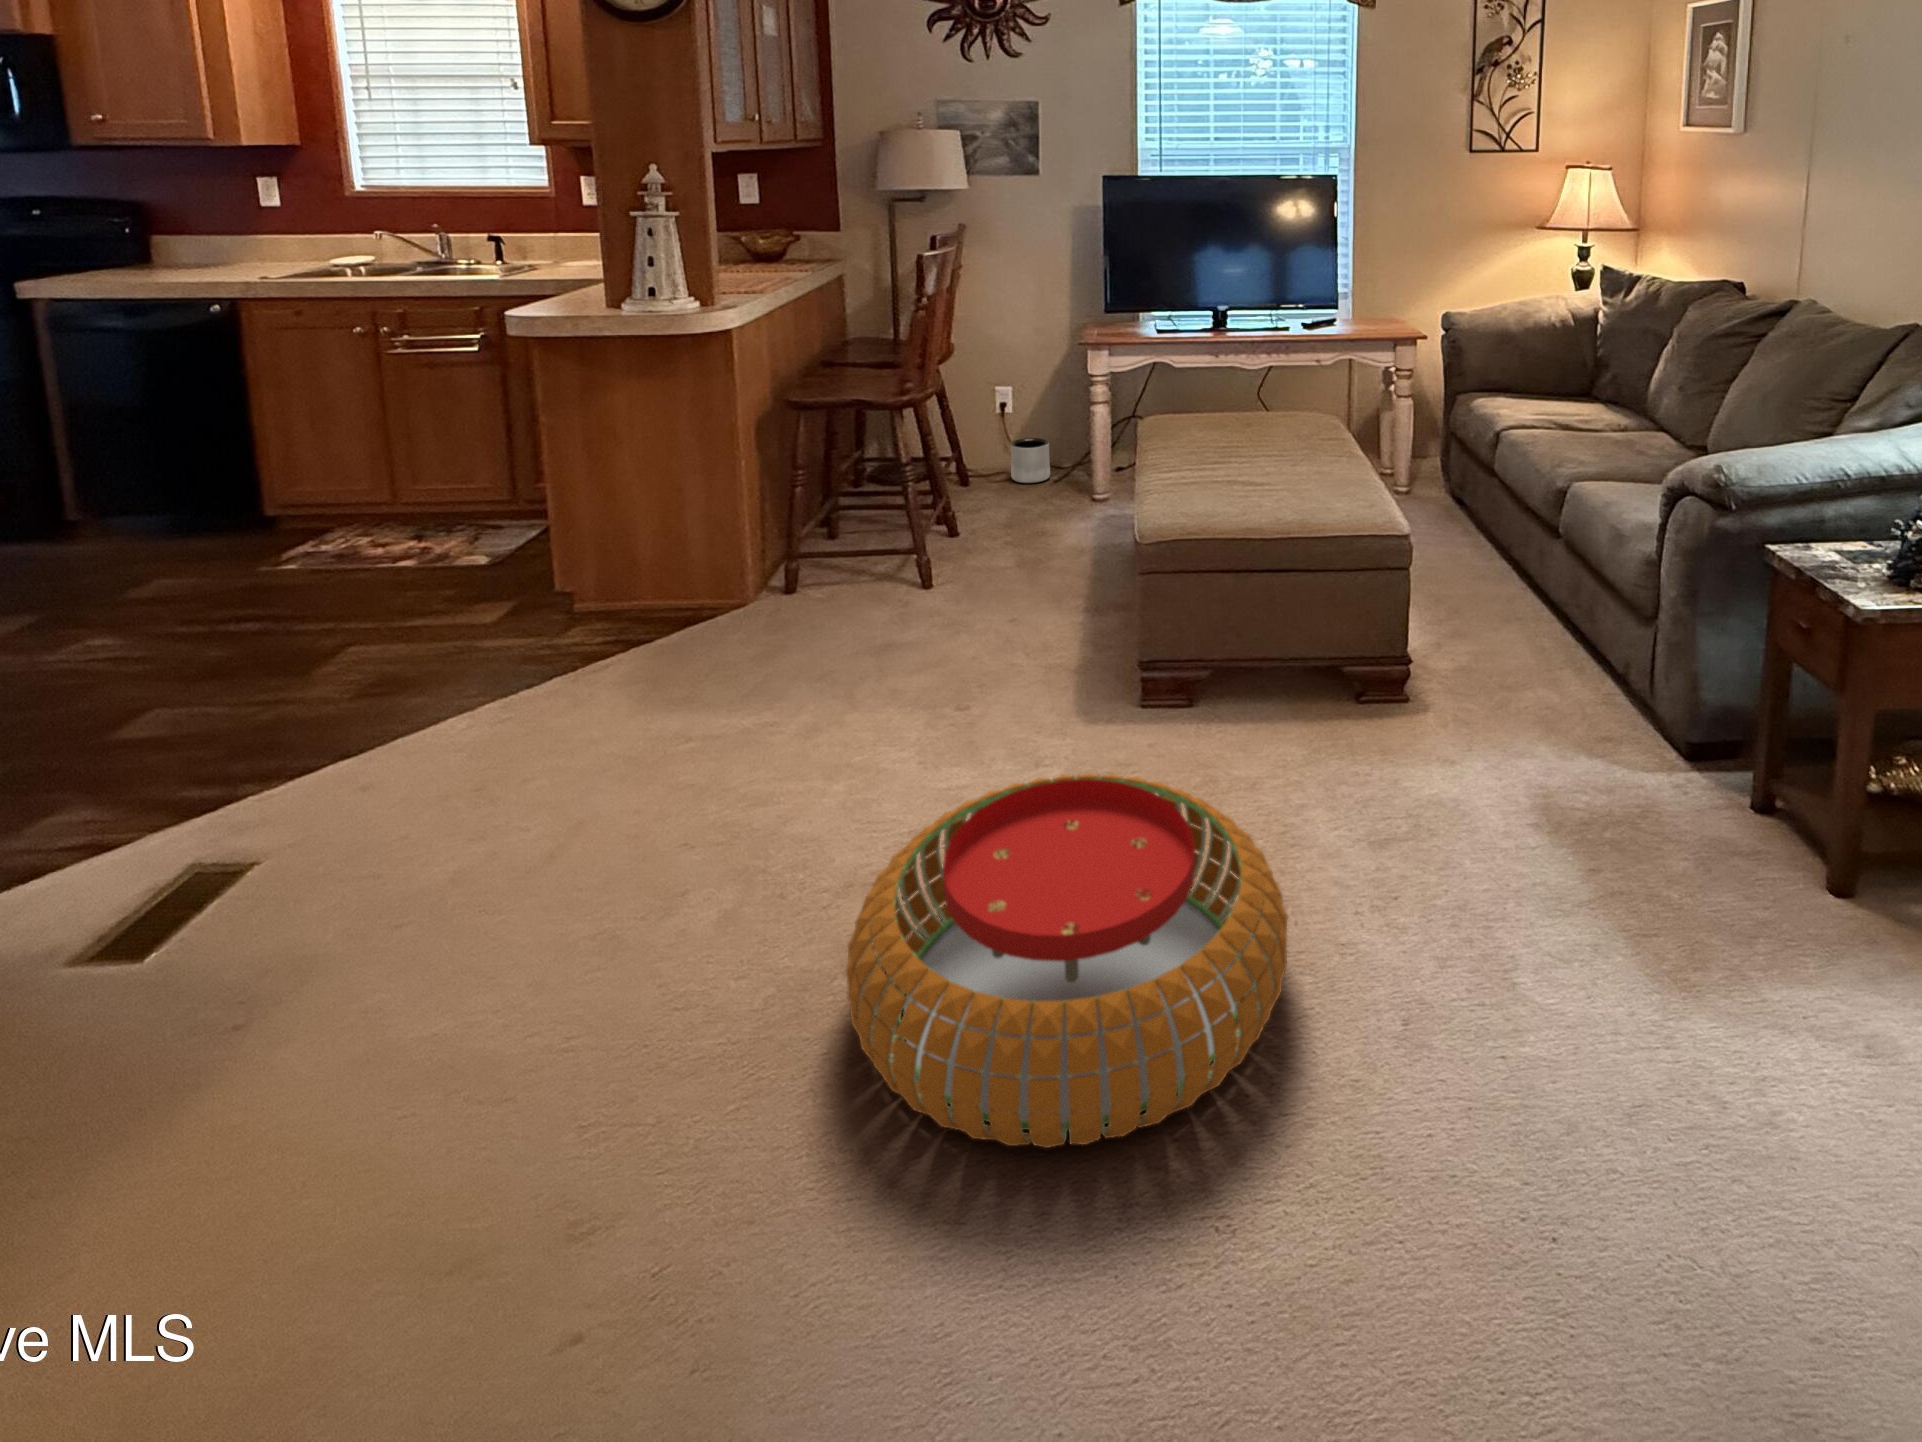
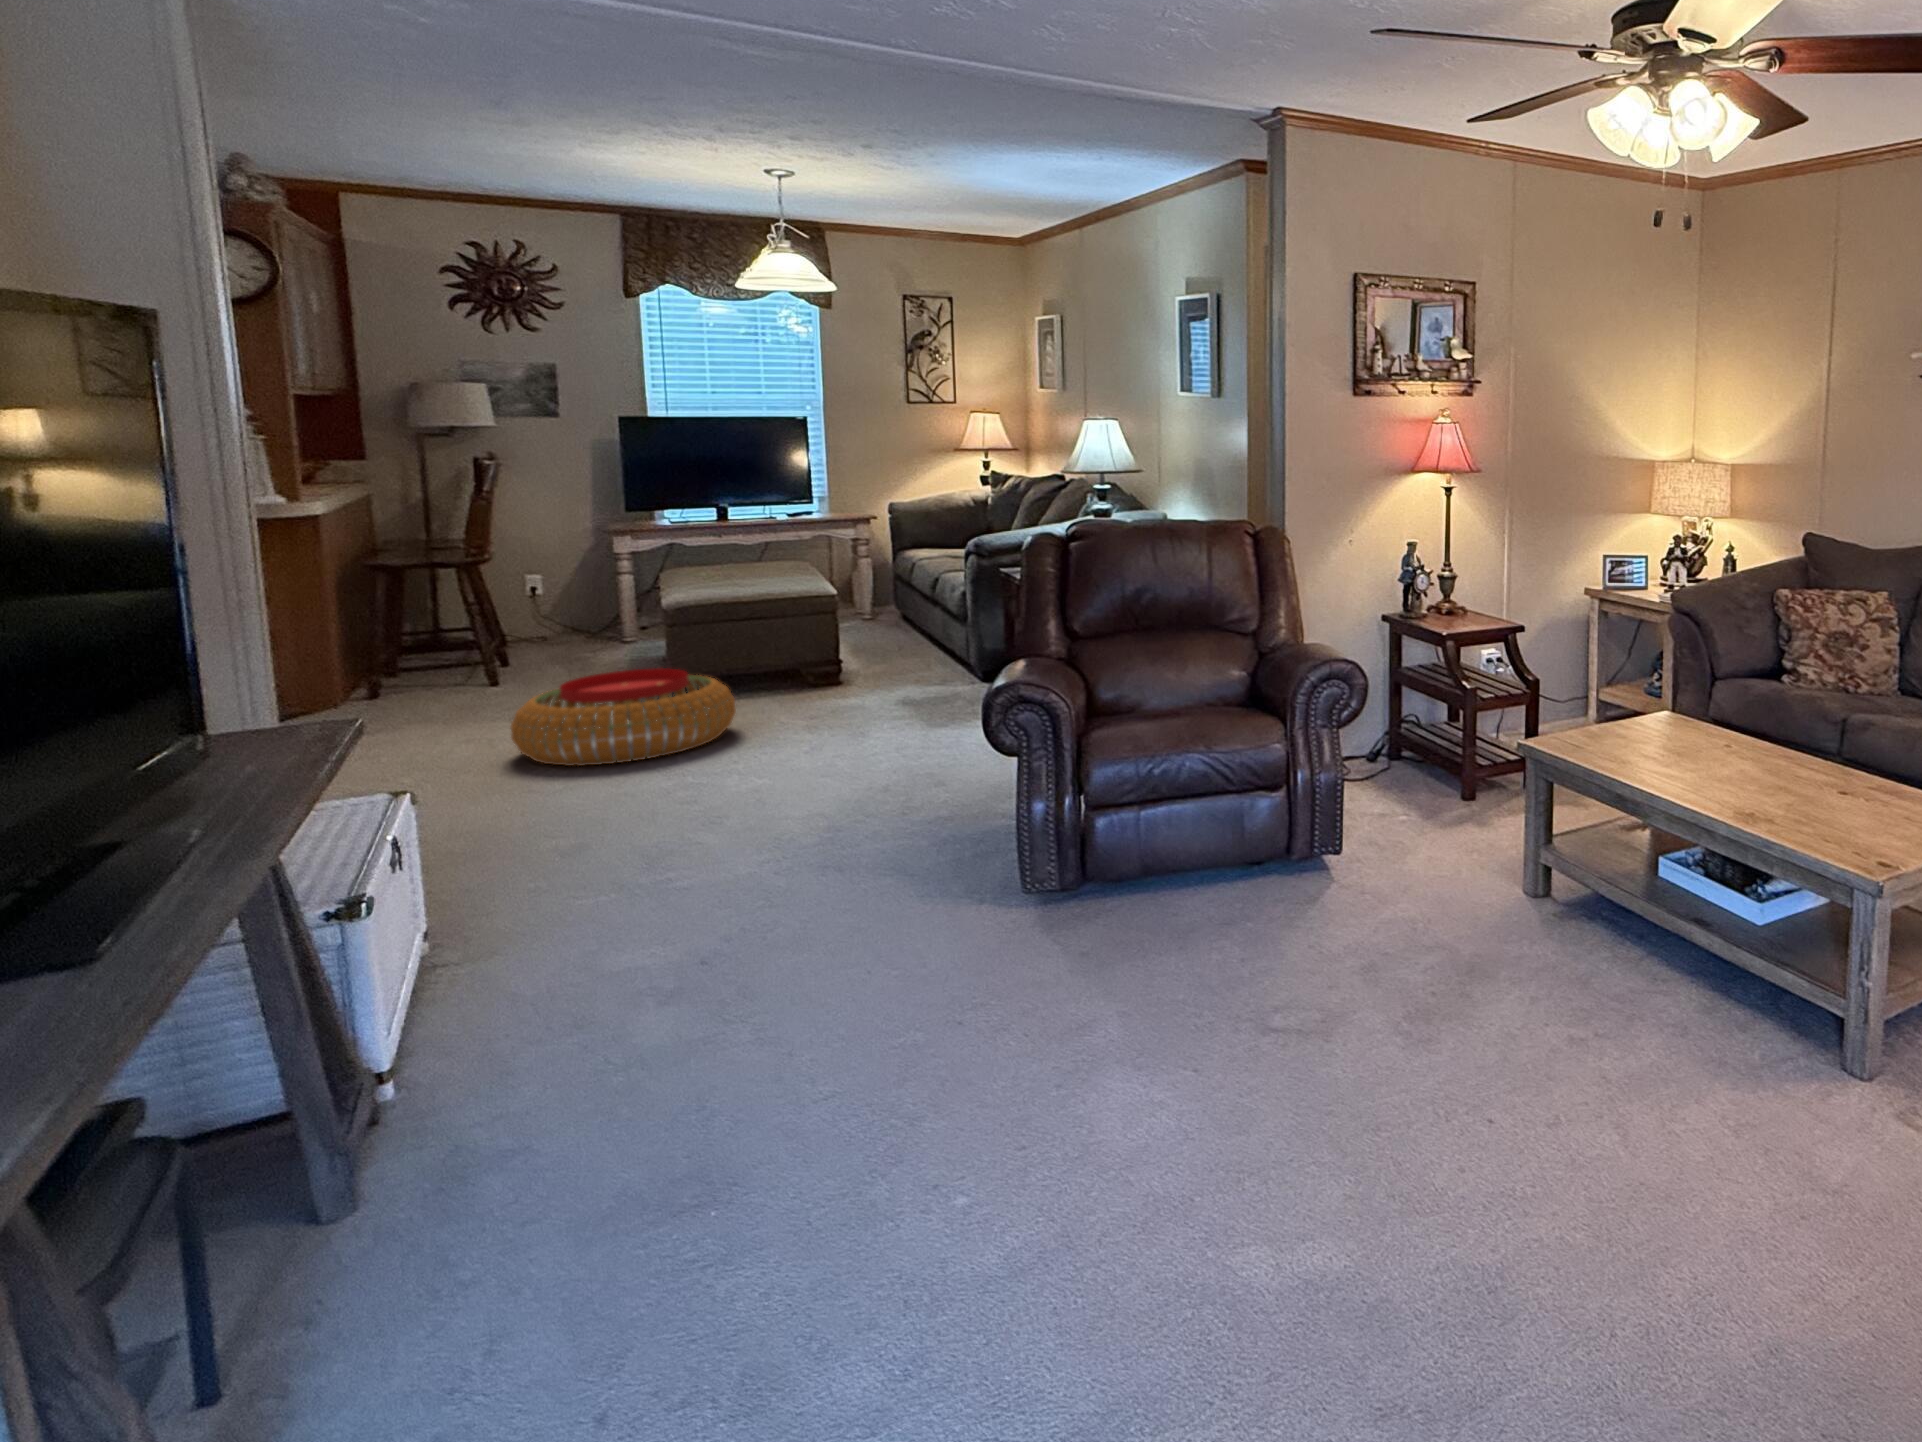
planter: present [1011,438,1050,483] -> none [543,612,580,643]

